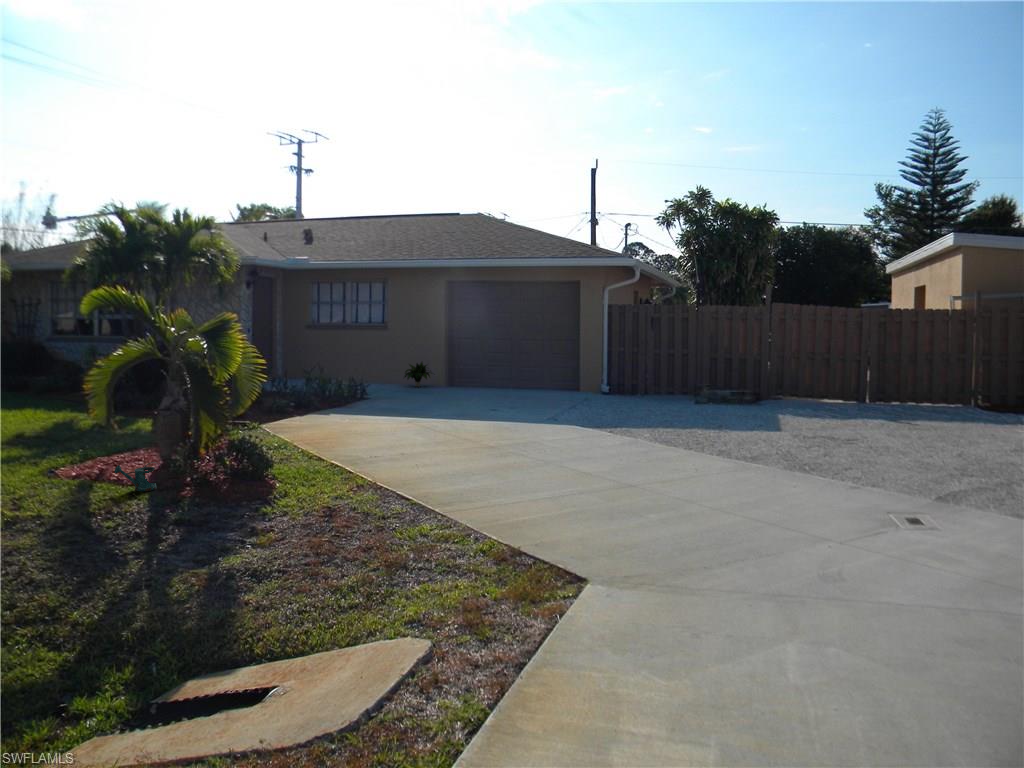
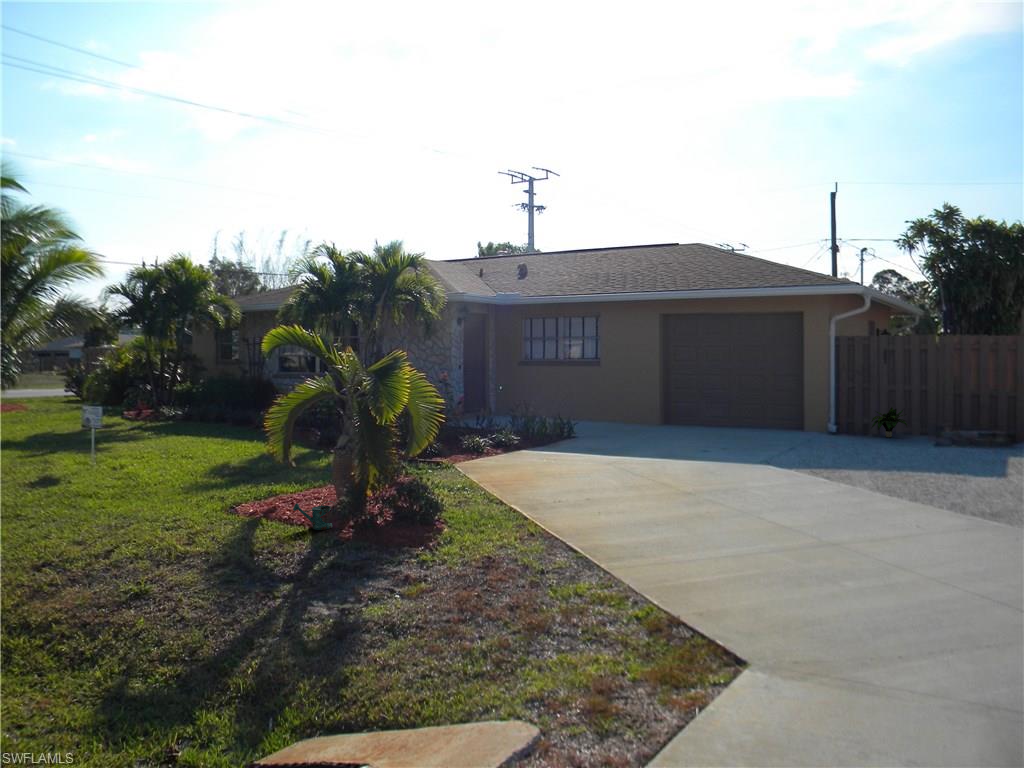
potted plant: present [405,362,432,387] -> present [872,407,907,437]

